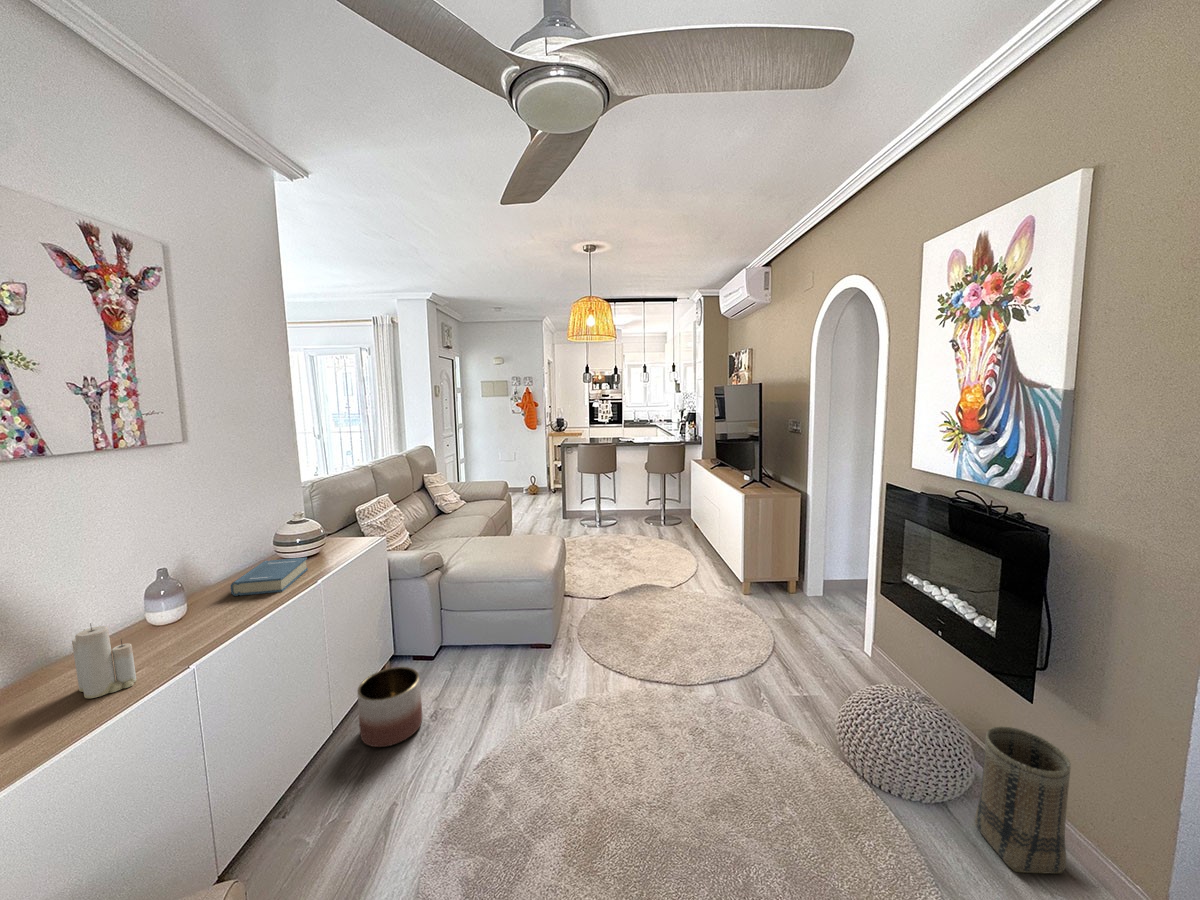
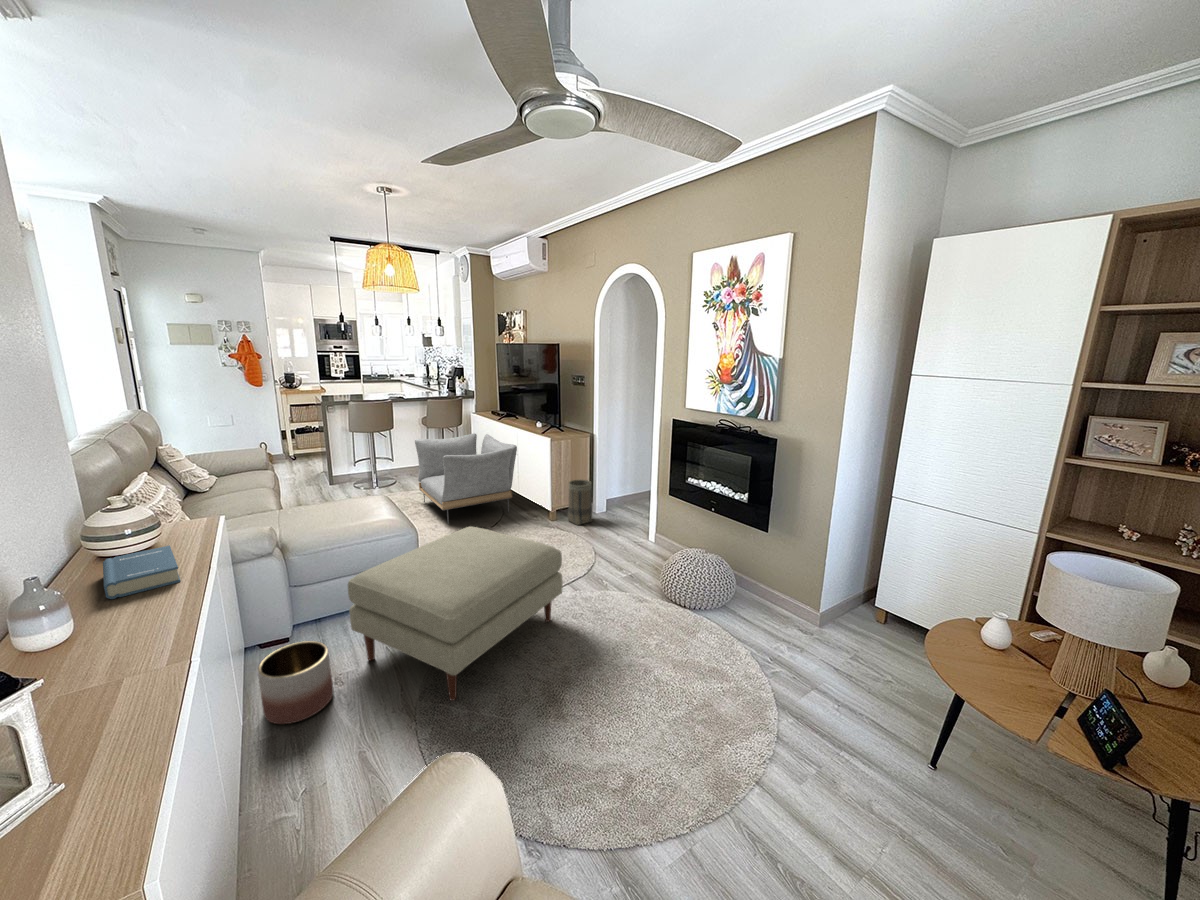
armchair: none [622,481,714,574] -> present [415,433,517,525]
ottoman: none [455,584,677,789] -> present [348,527,563,701]
candle: present [72,623,136,698] -> none [64,622,155,706]
basket: present [975,727,1071,873] -> present [568,480,592,525]

